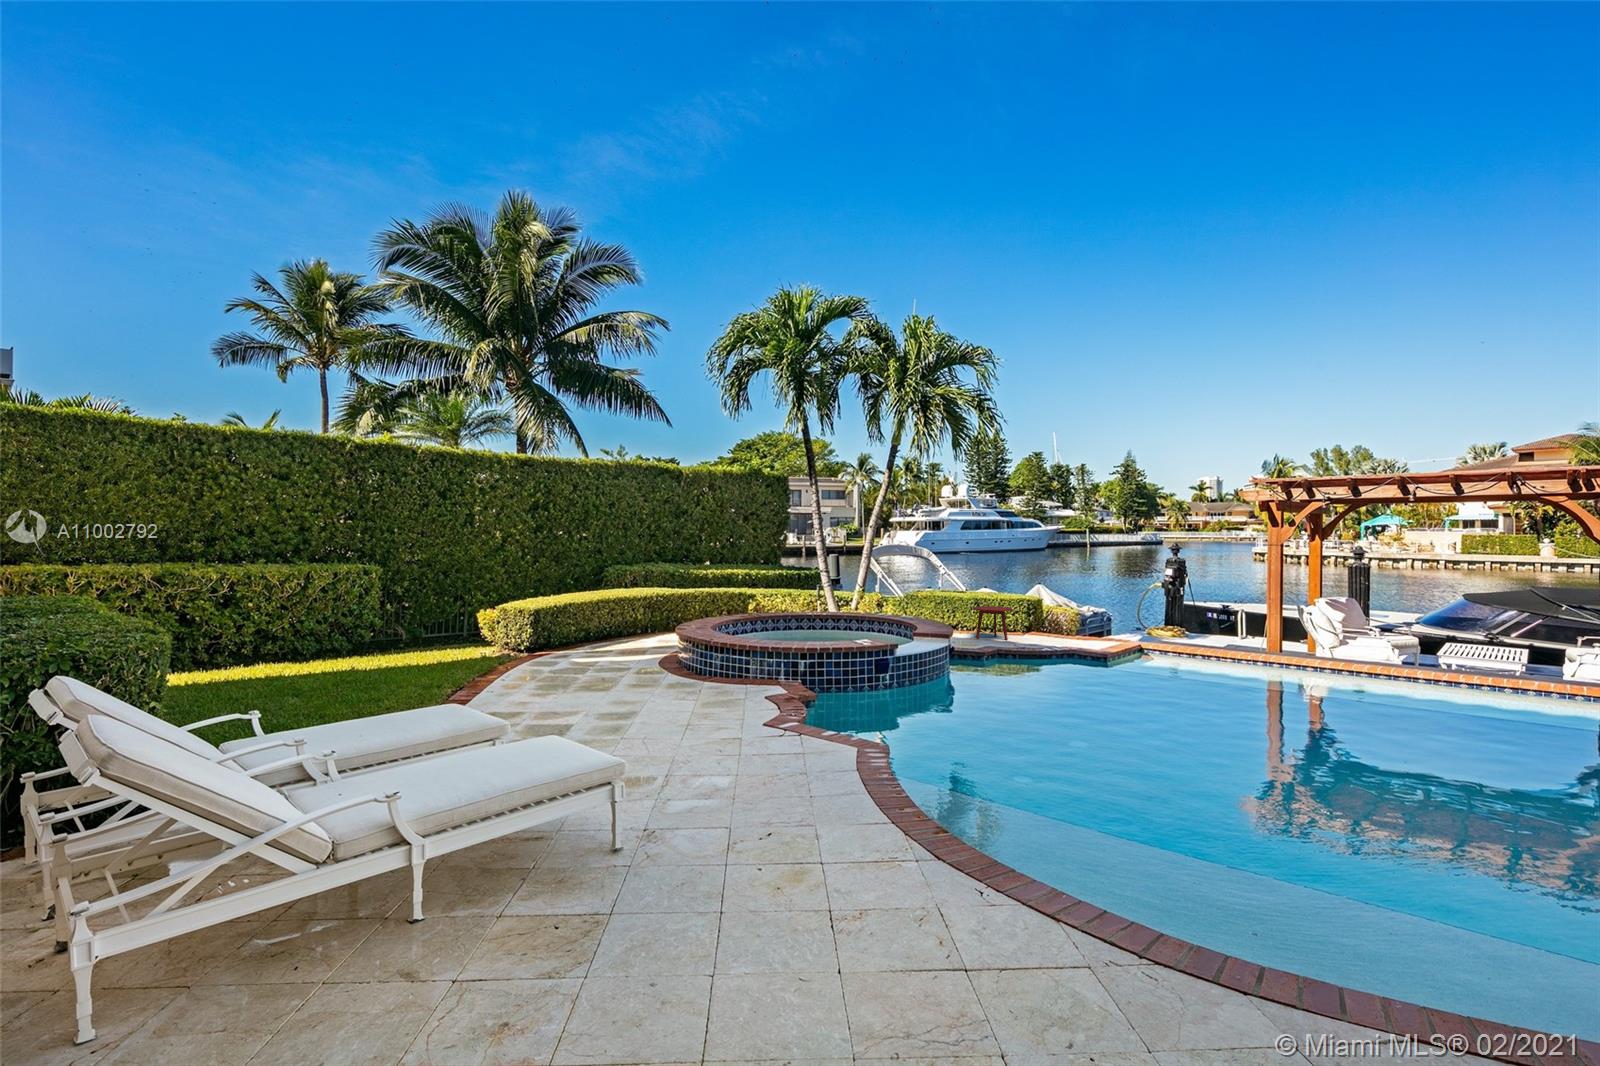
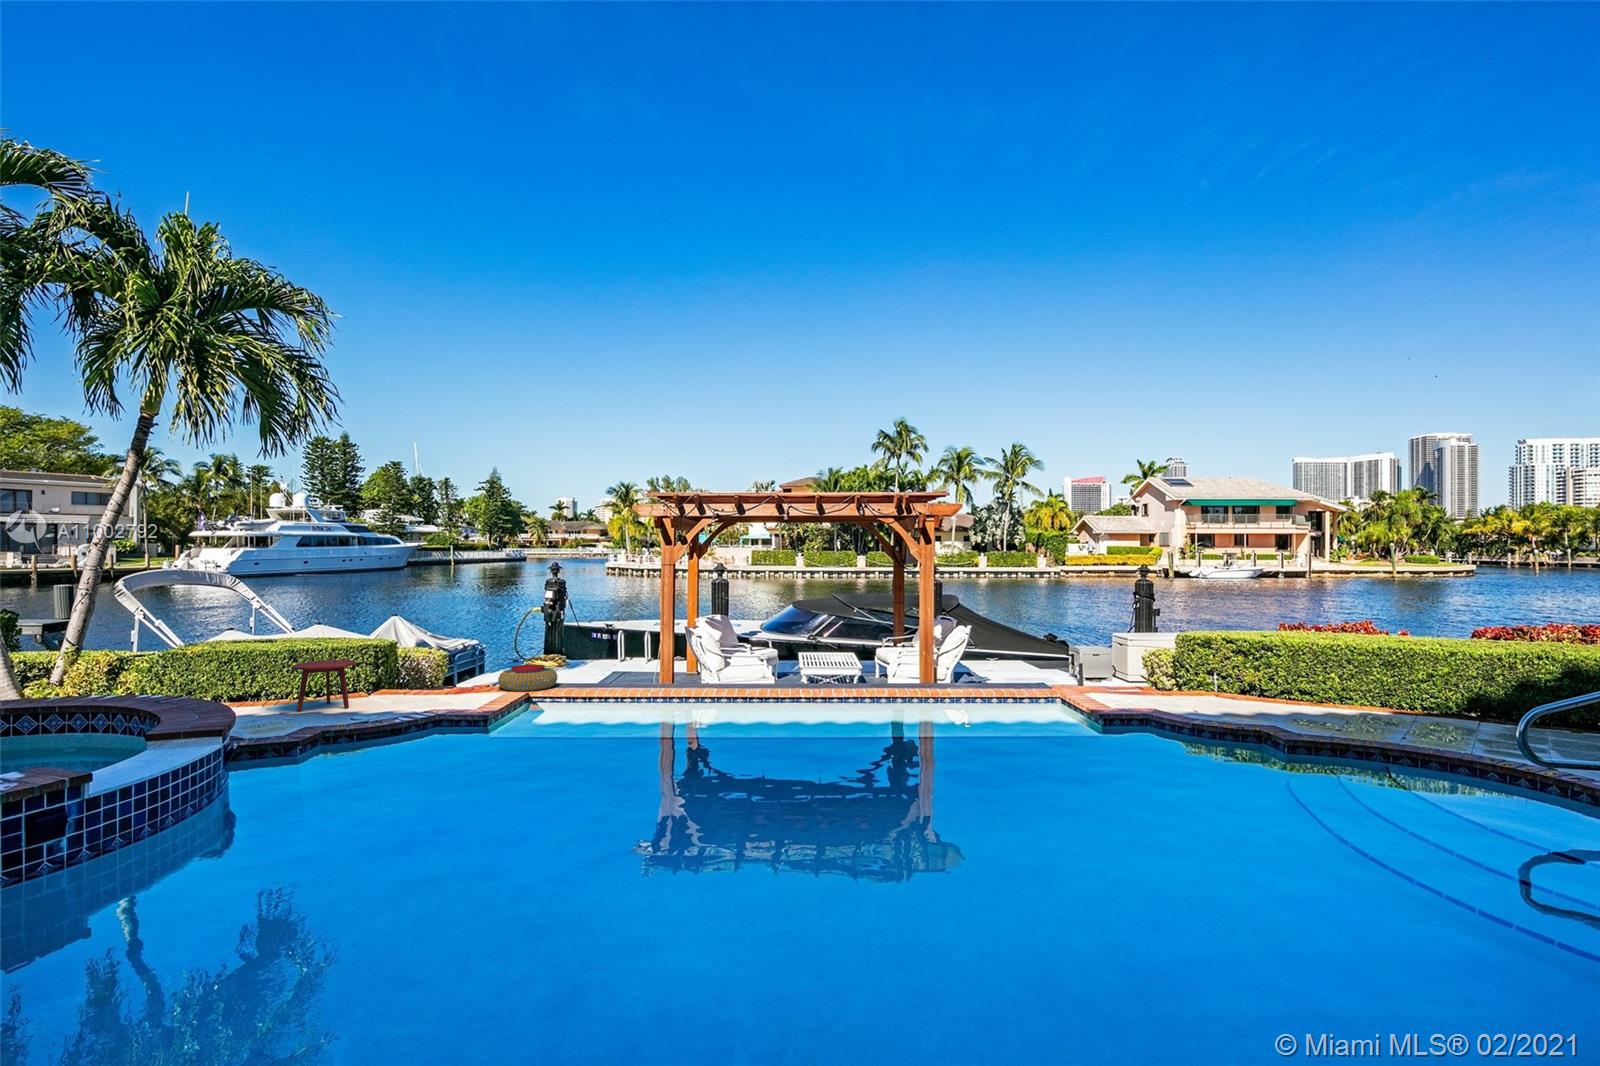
pouf: none [1115,625,1165,645] -> present [498,664,557,691]

